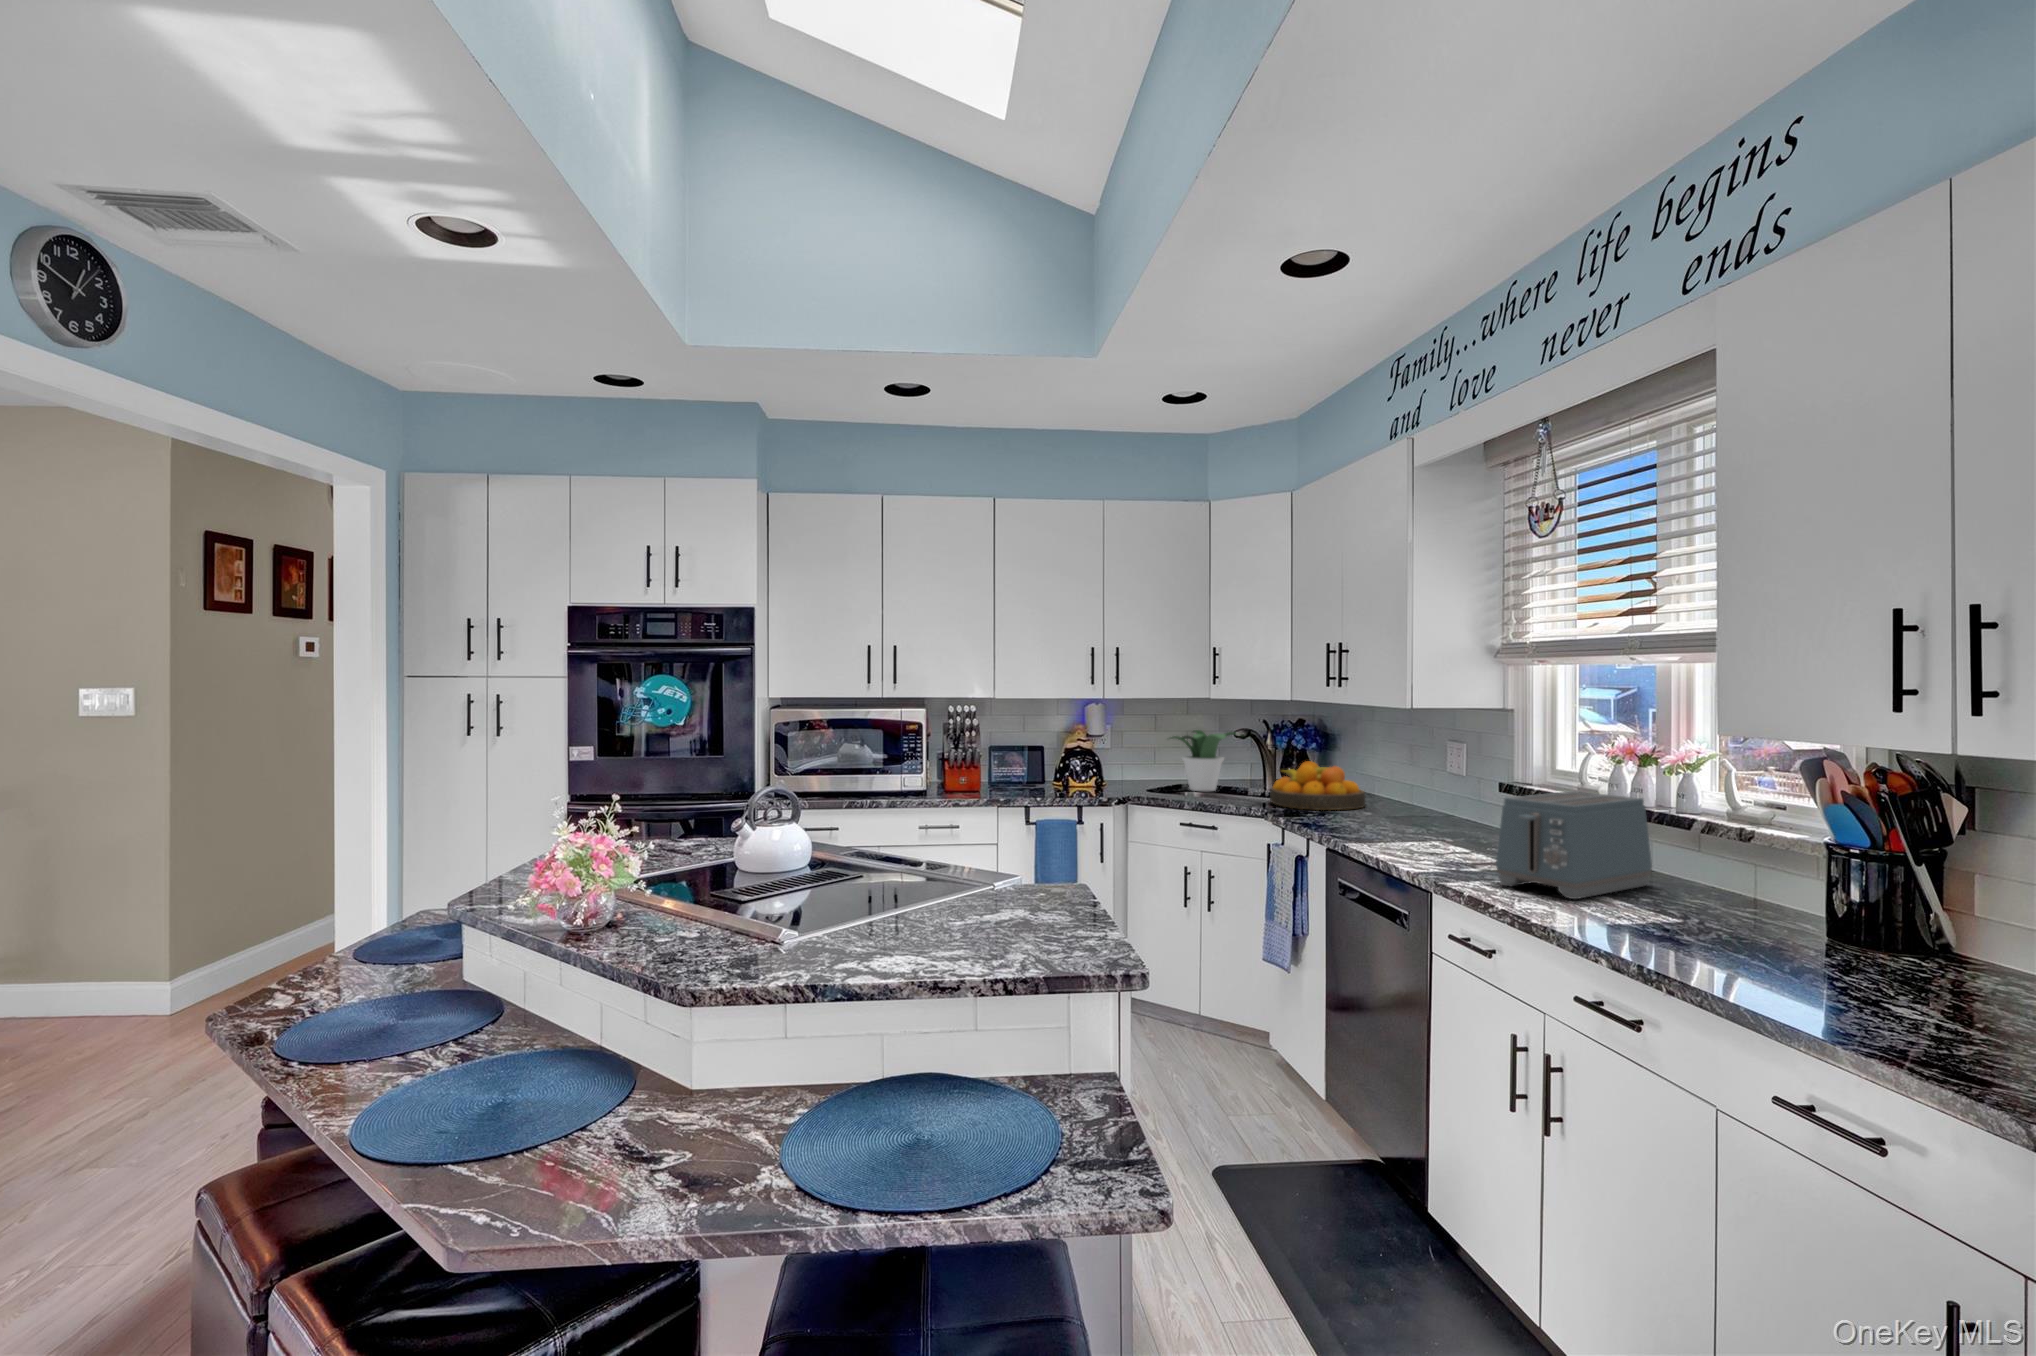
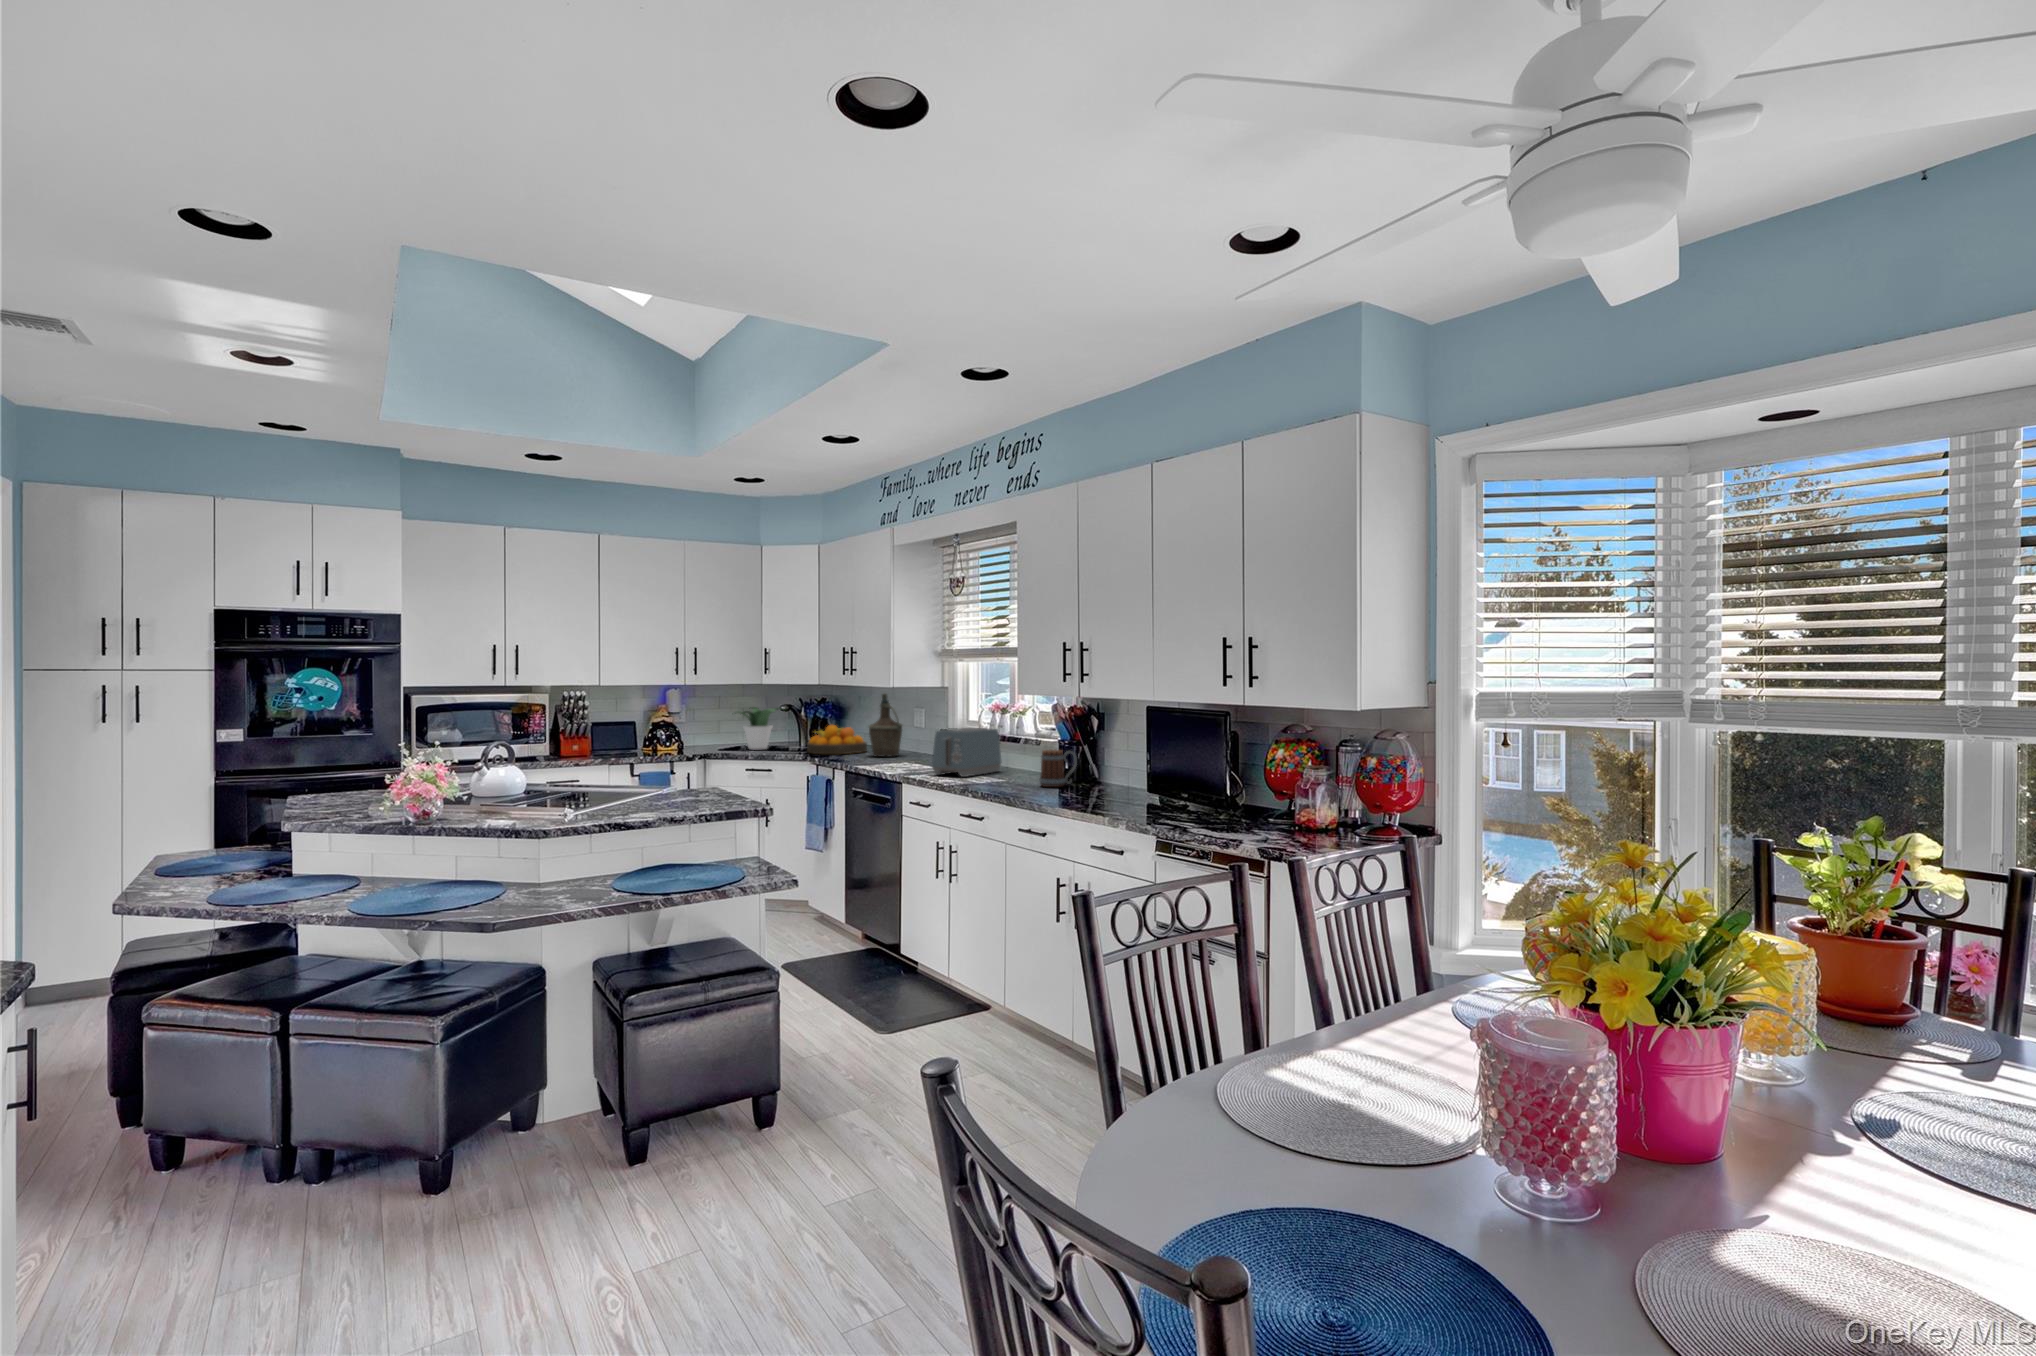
bottle: none [1367,717,1427,822] -> present [869,694,902,756]
mug: none [1801,873,1923,974] -> present [1039,749,1077,787]

